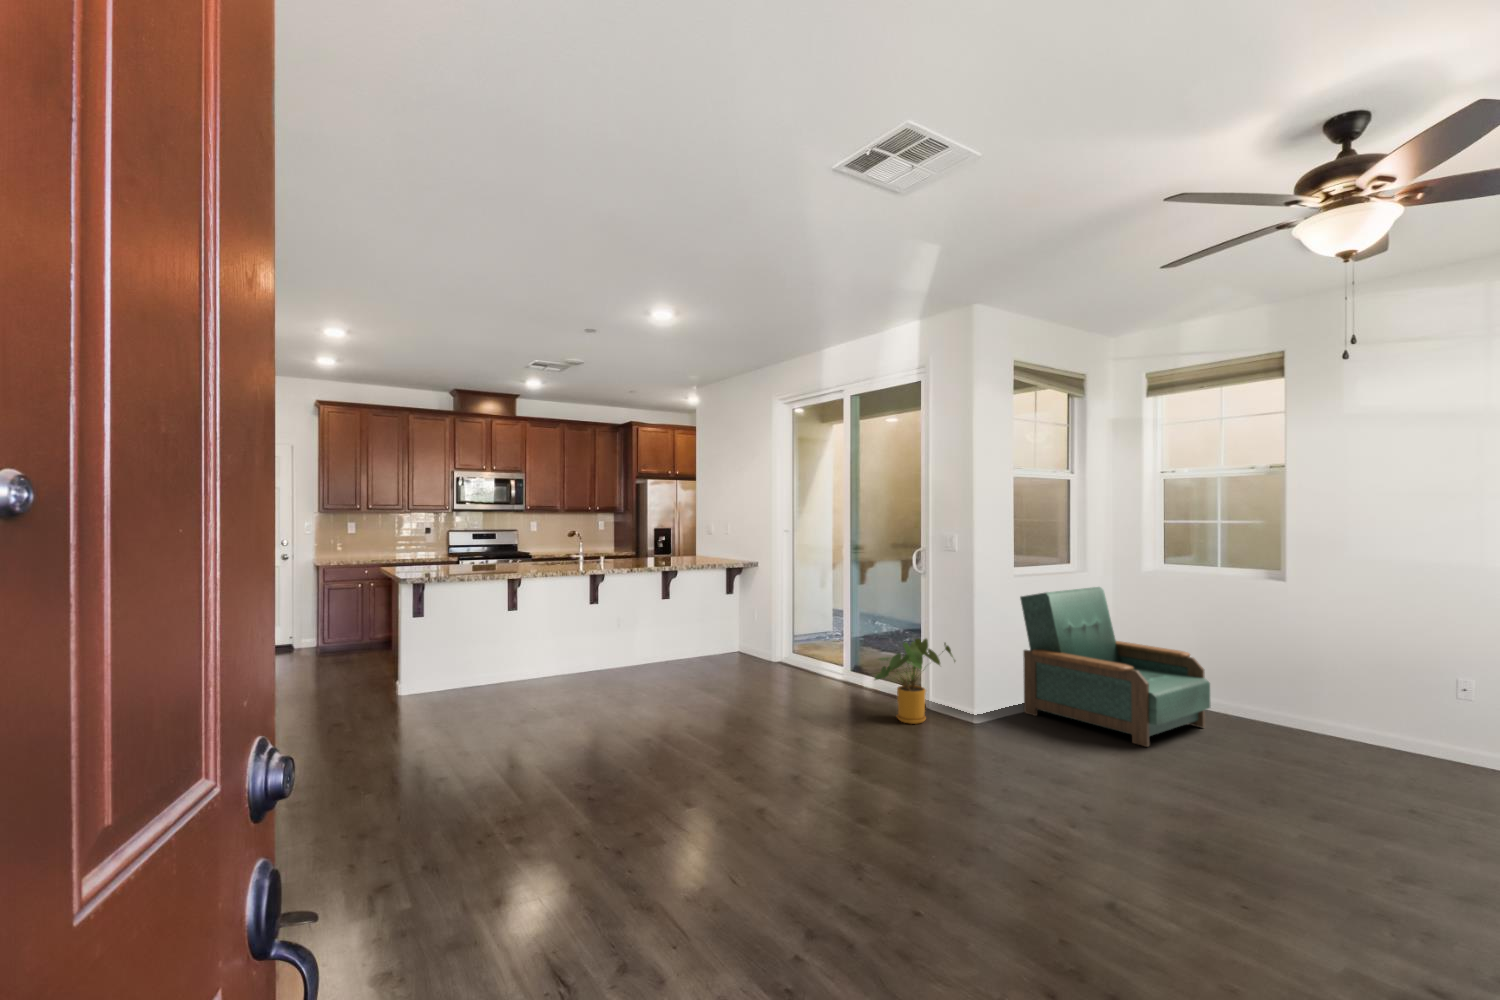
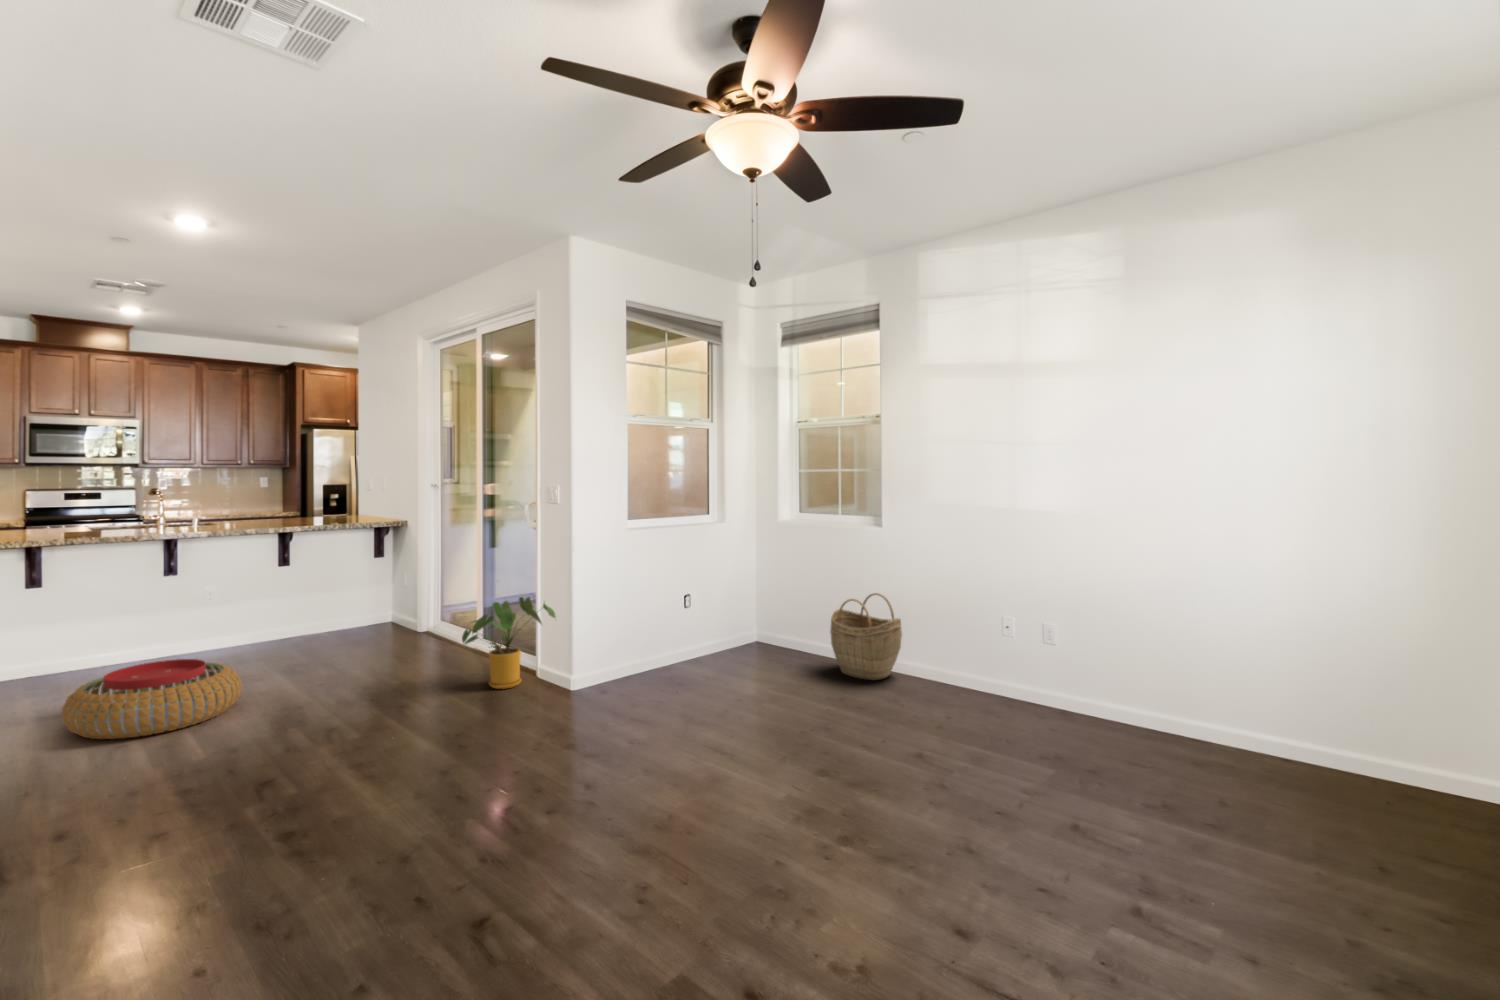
armchair: present [1020,587,1210,747] -> none [636,537,804,696]
woven basket: none [1238,650,1329,743] -> present [830,593,902,680]
pouf: none [589,679,703,743] -> present [62,659,241,739]

